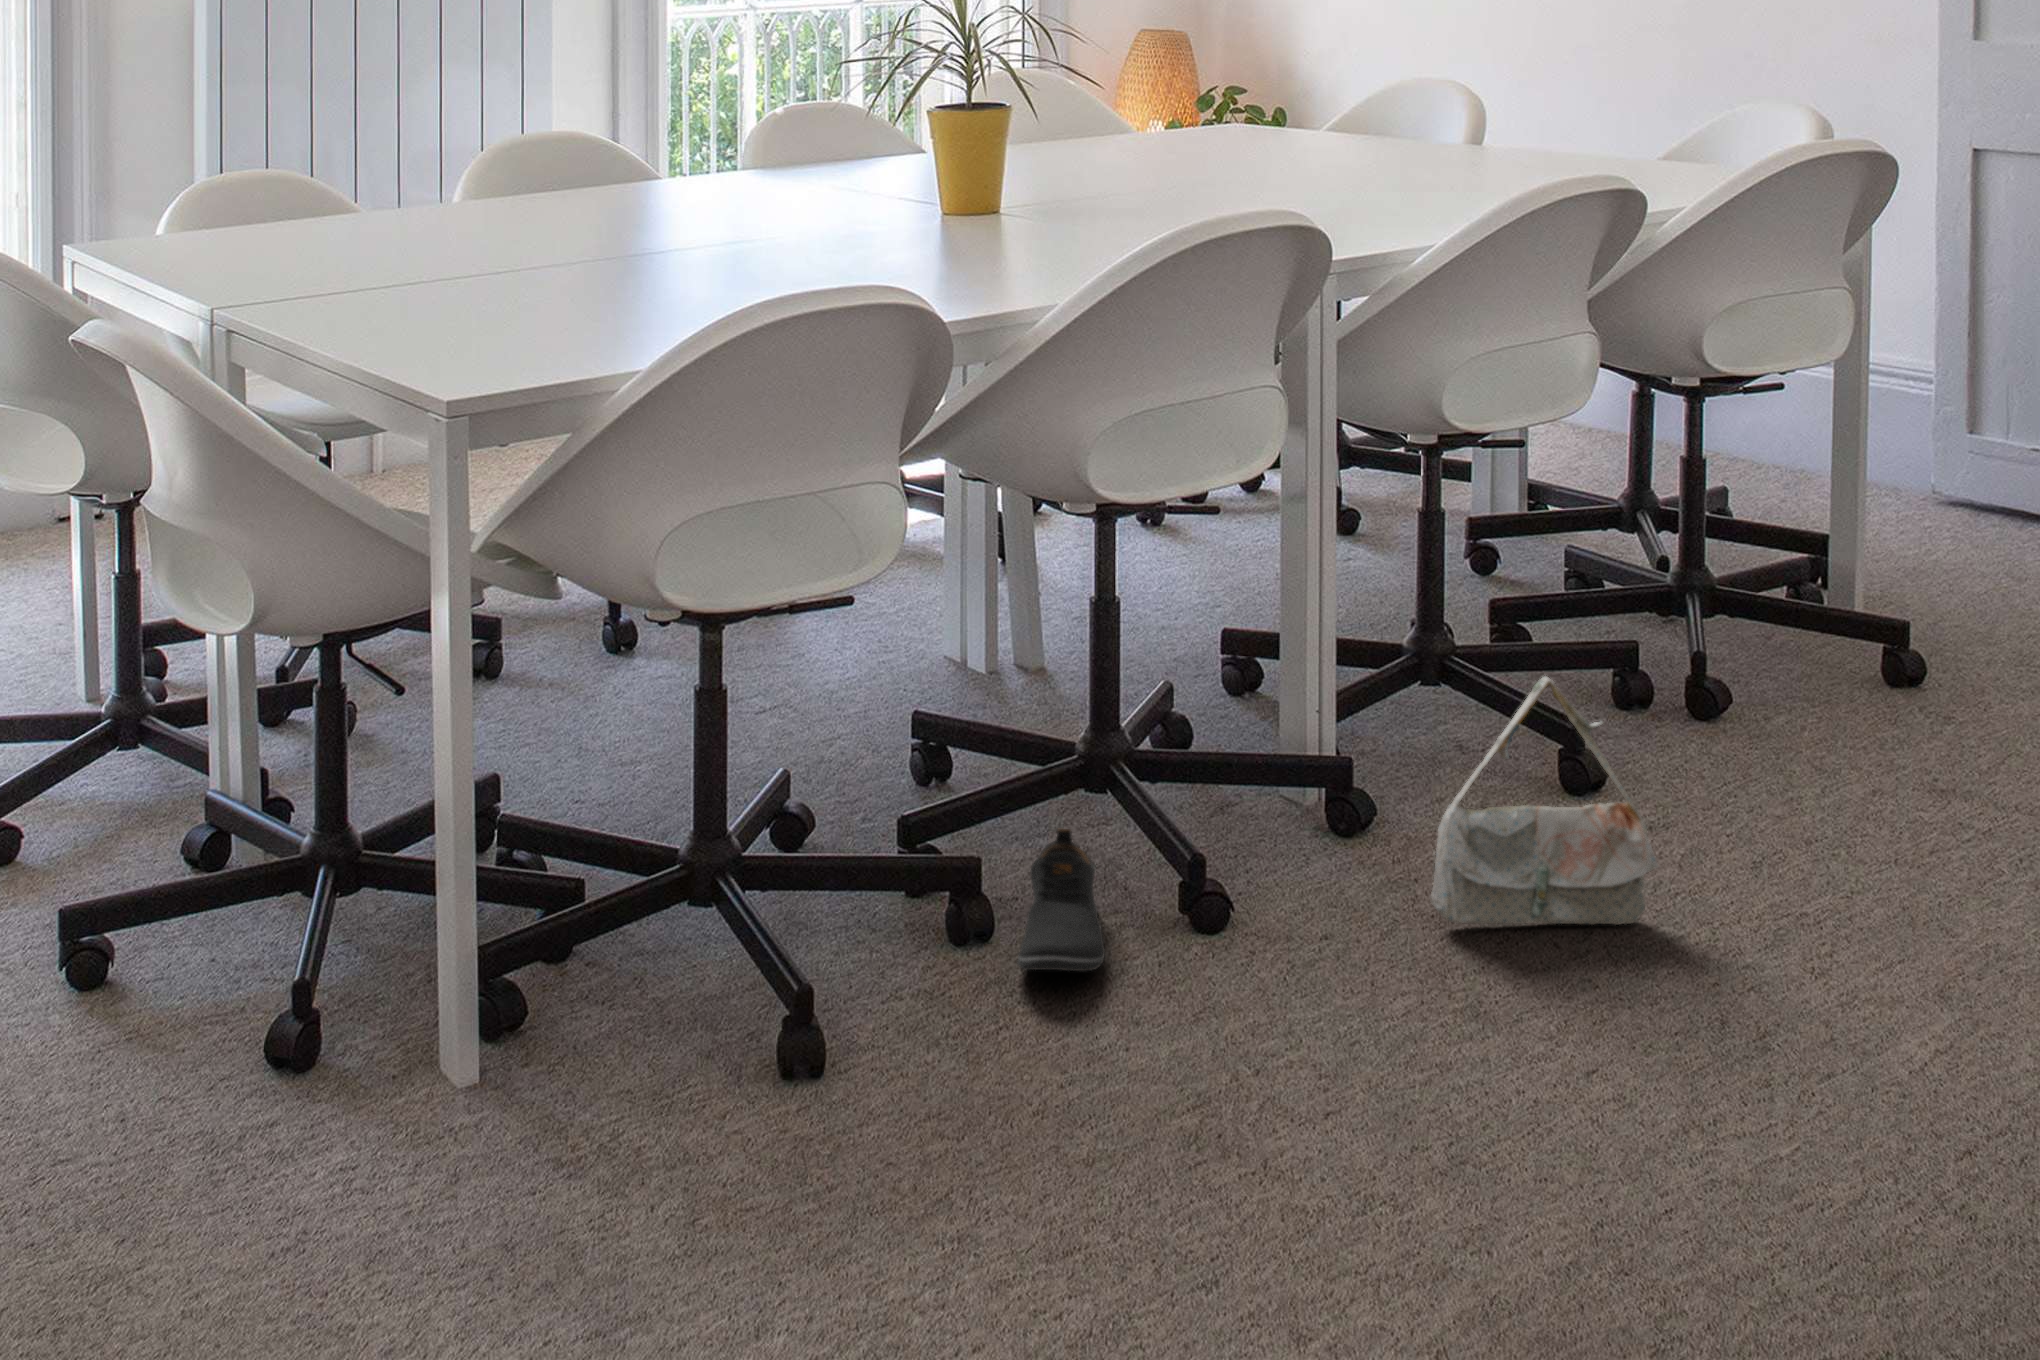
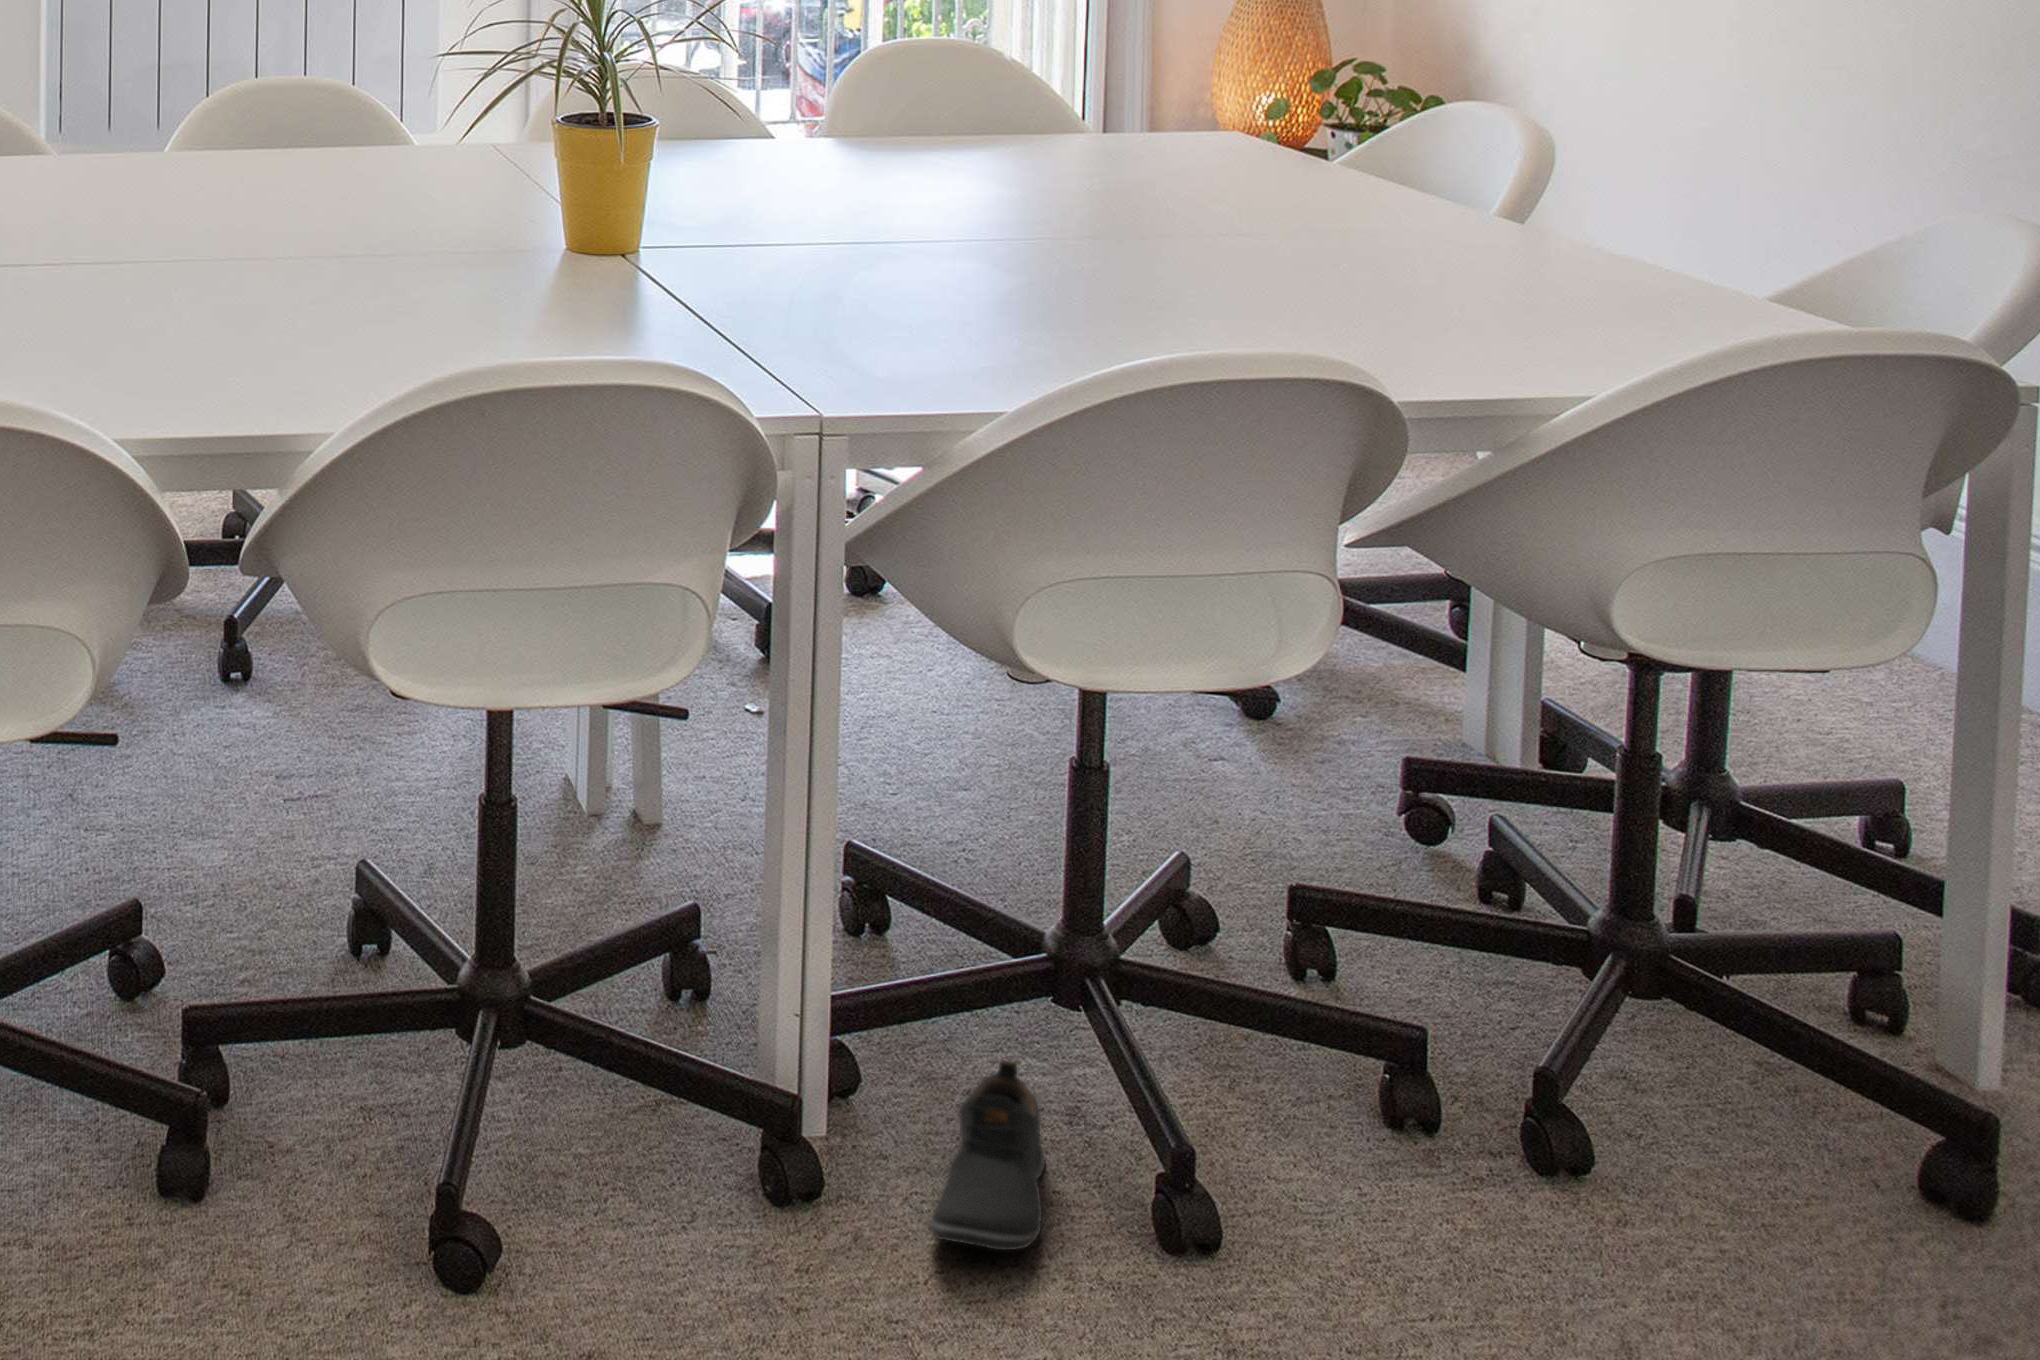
bag: present [1430,677,1658,925] -> none [1478,960,1803,1282]

